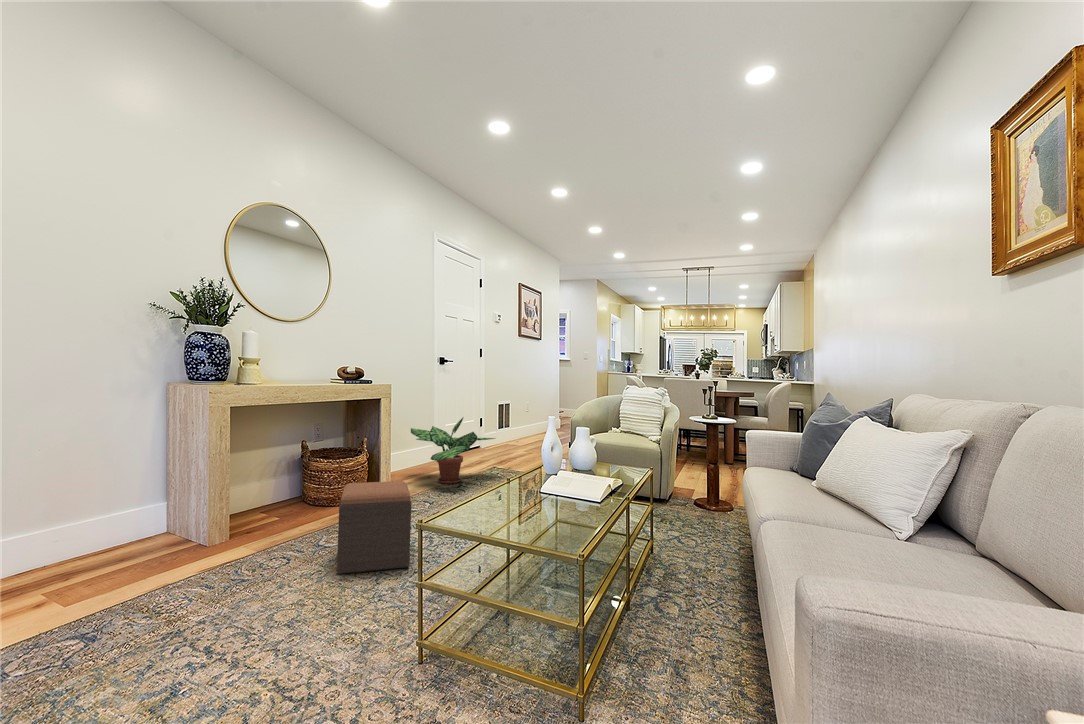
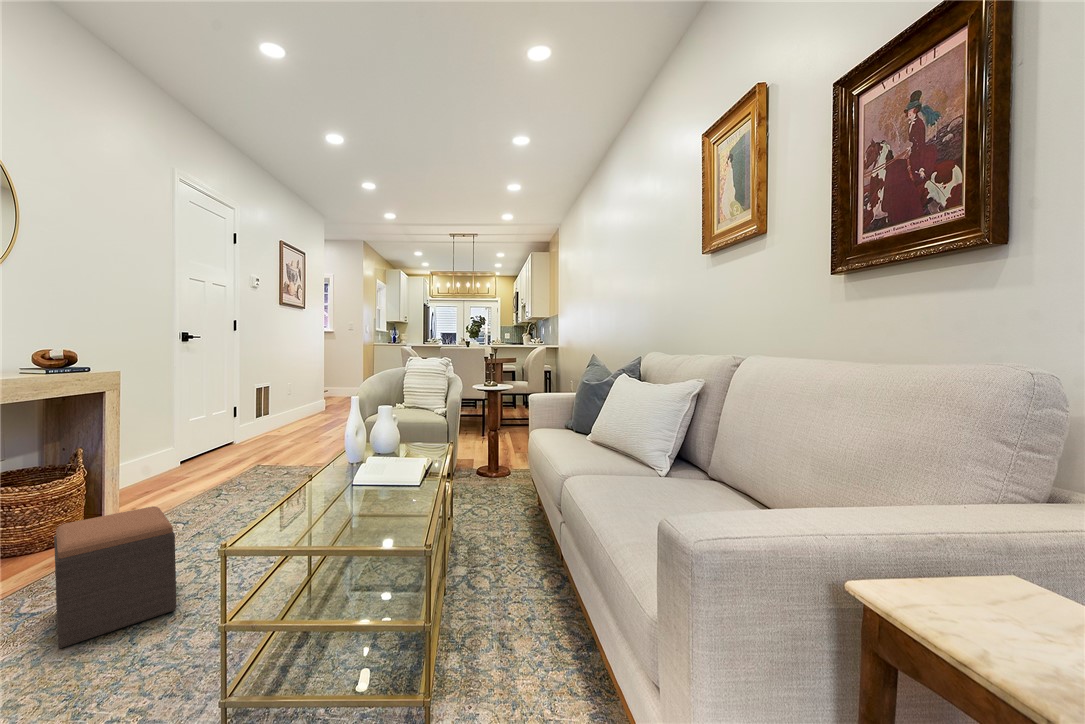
potted plant: present [411,418,495,484] -> none [139,406,265,486]

